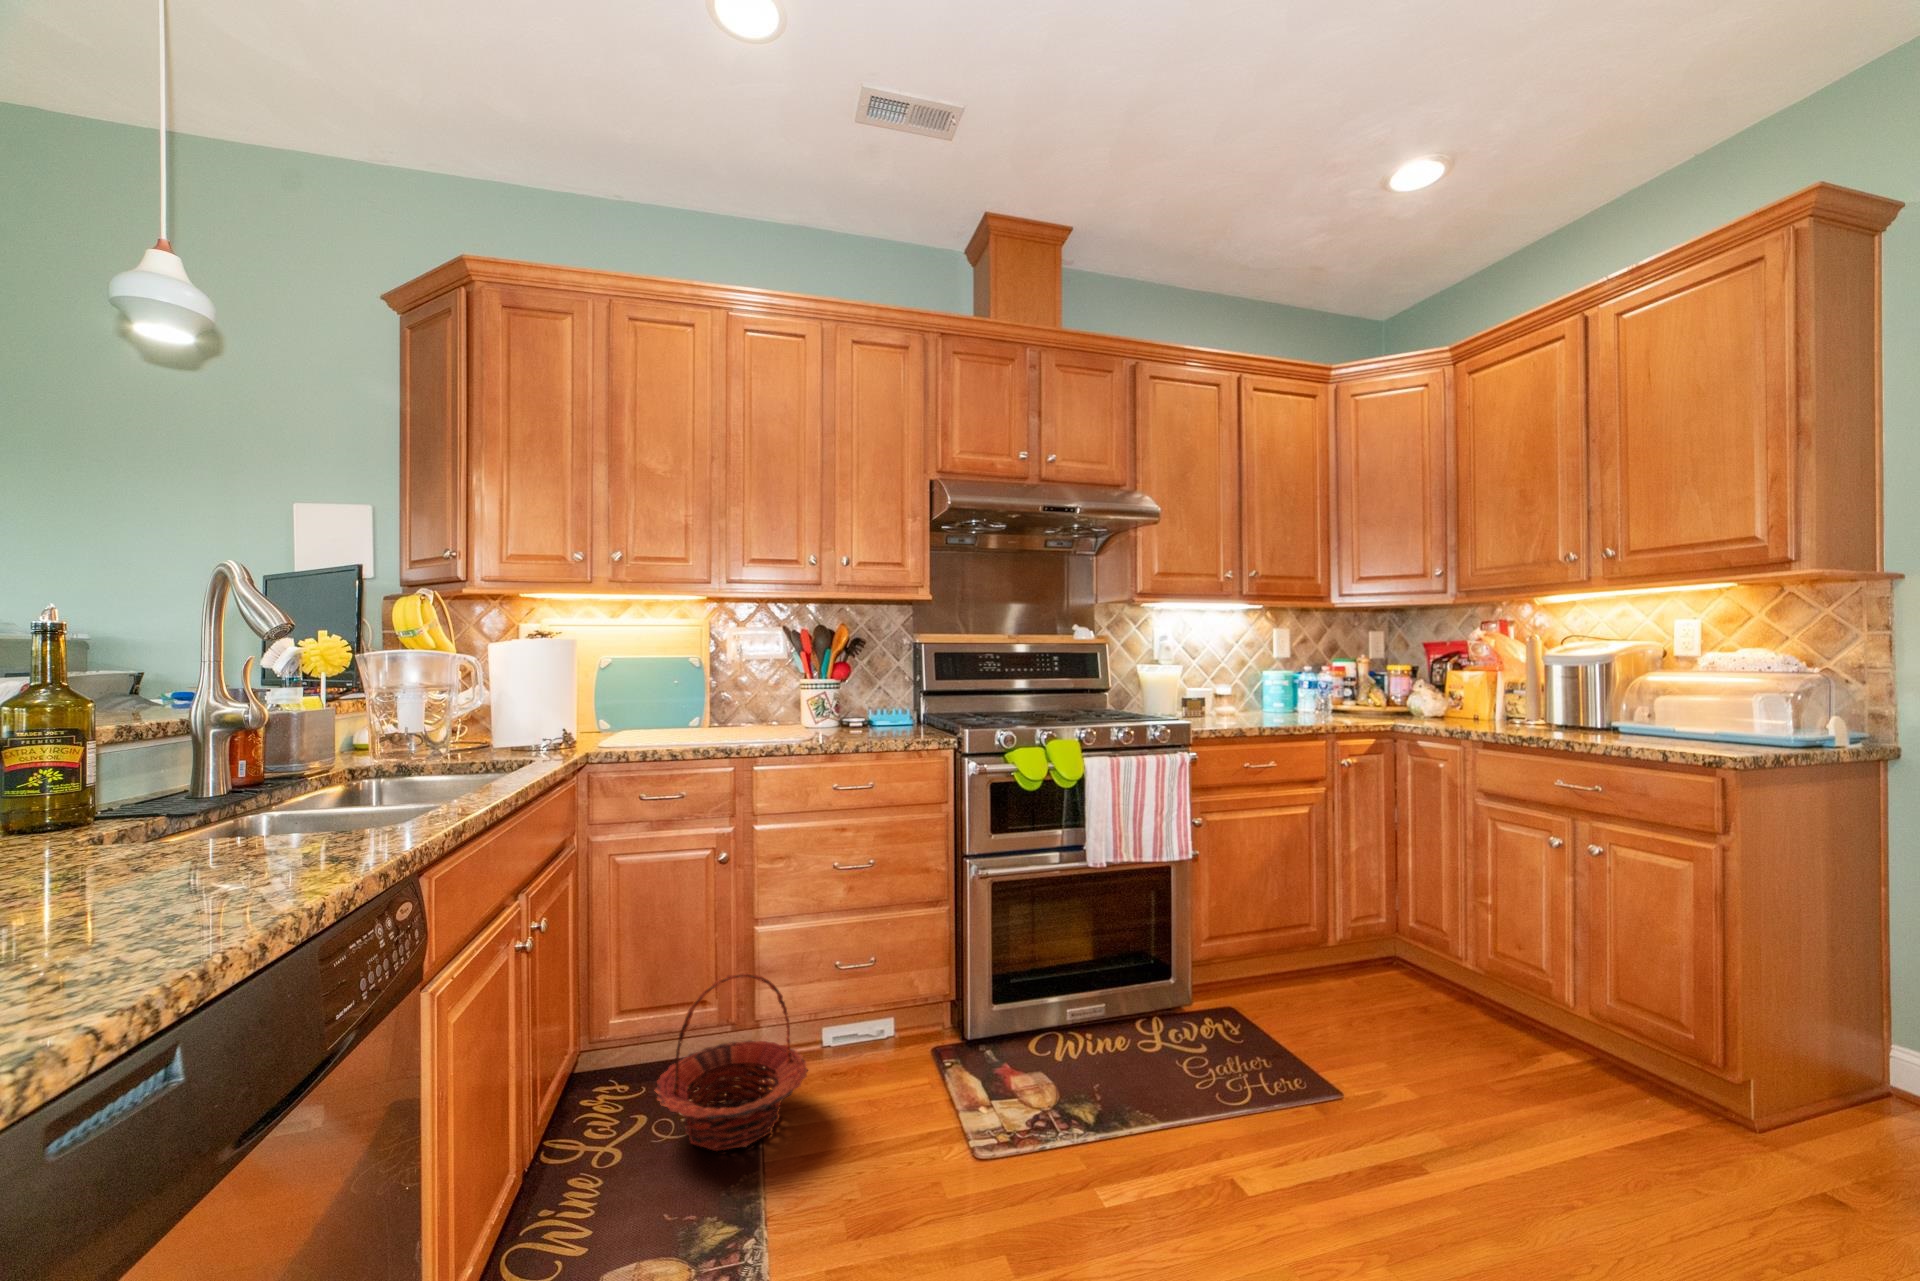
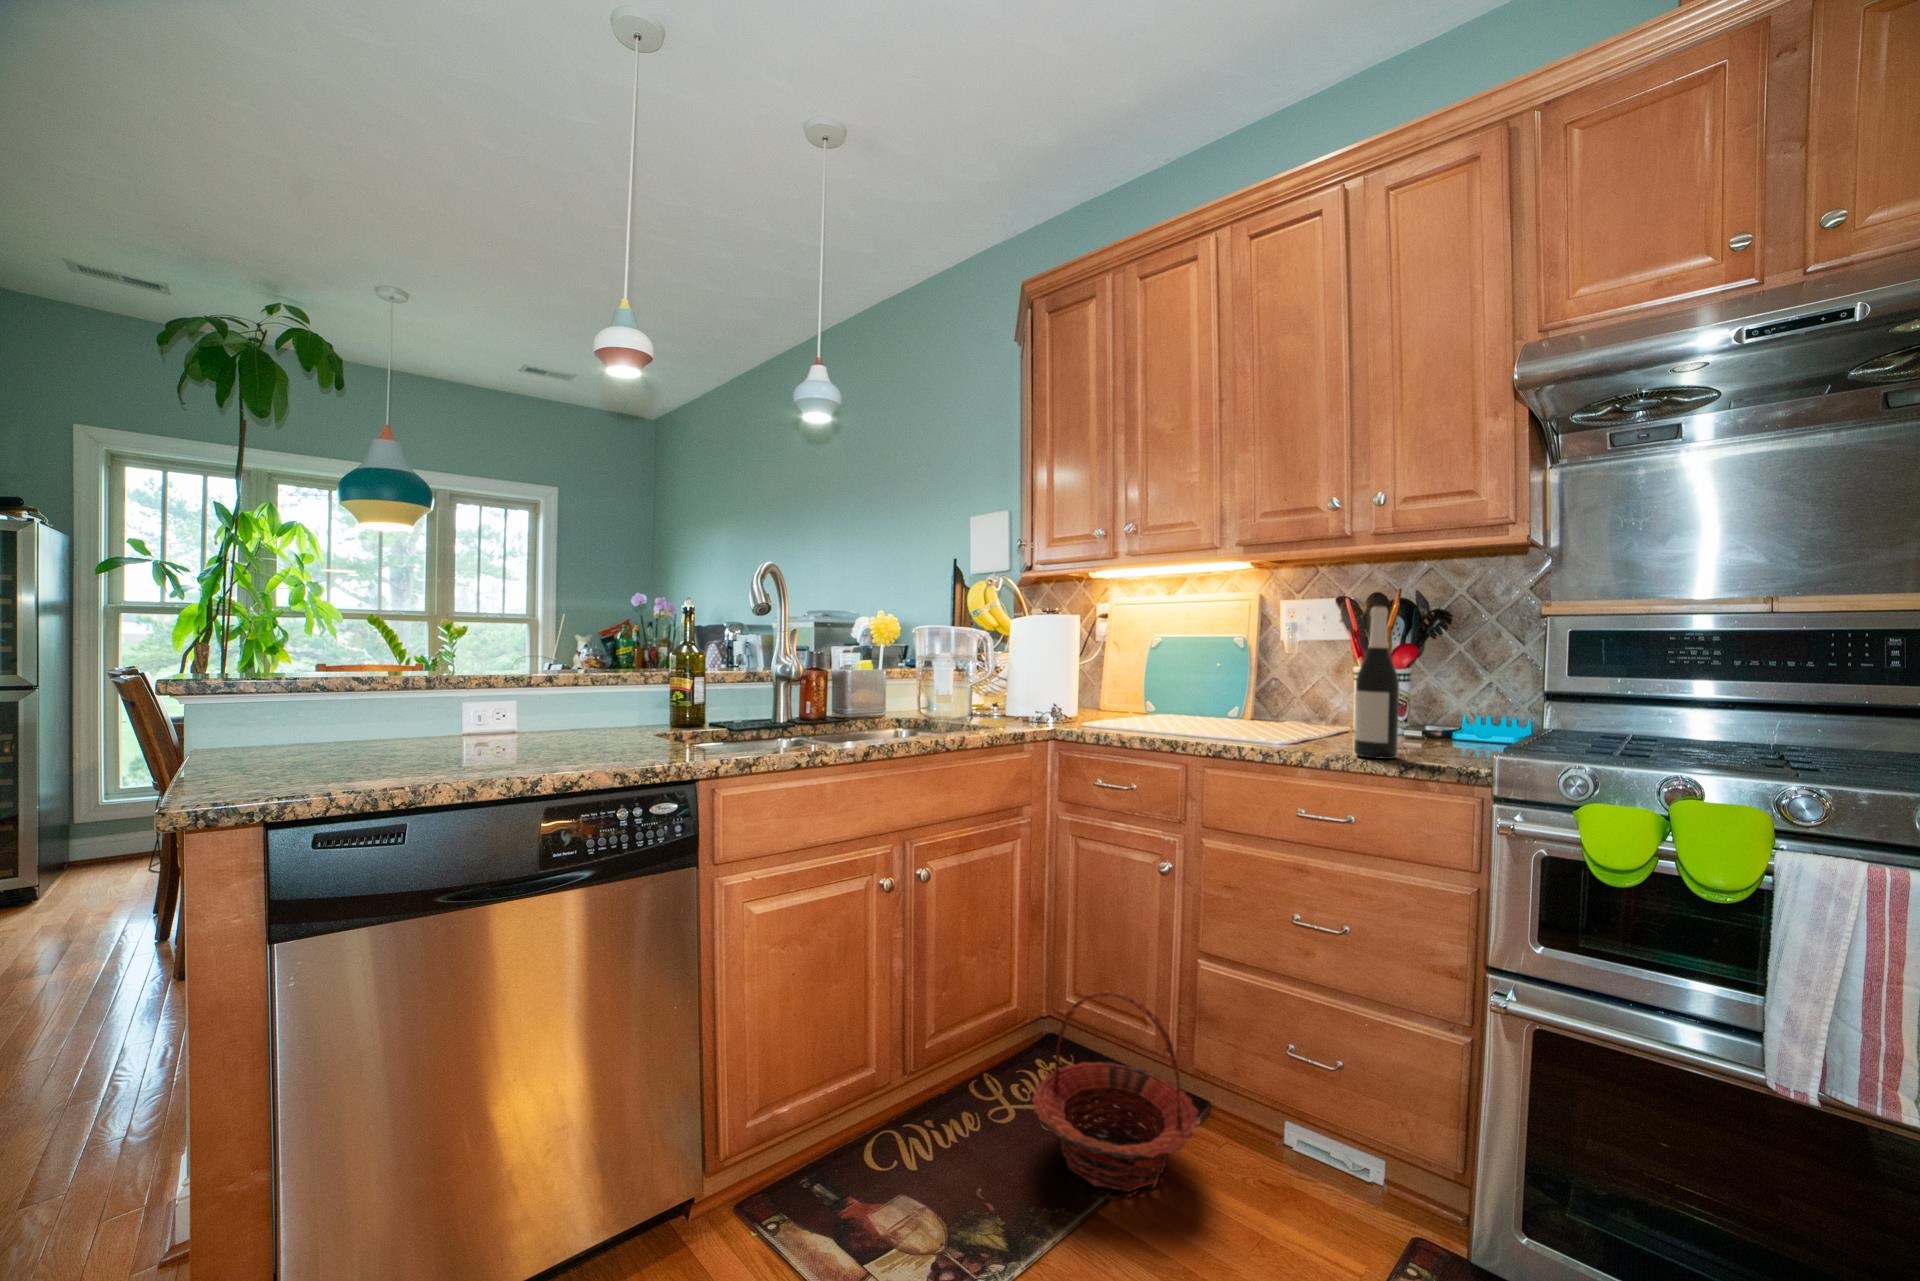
wine bottle: none [870,636,896,740] -> present [1354,606,1399,759]

